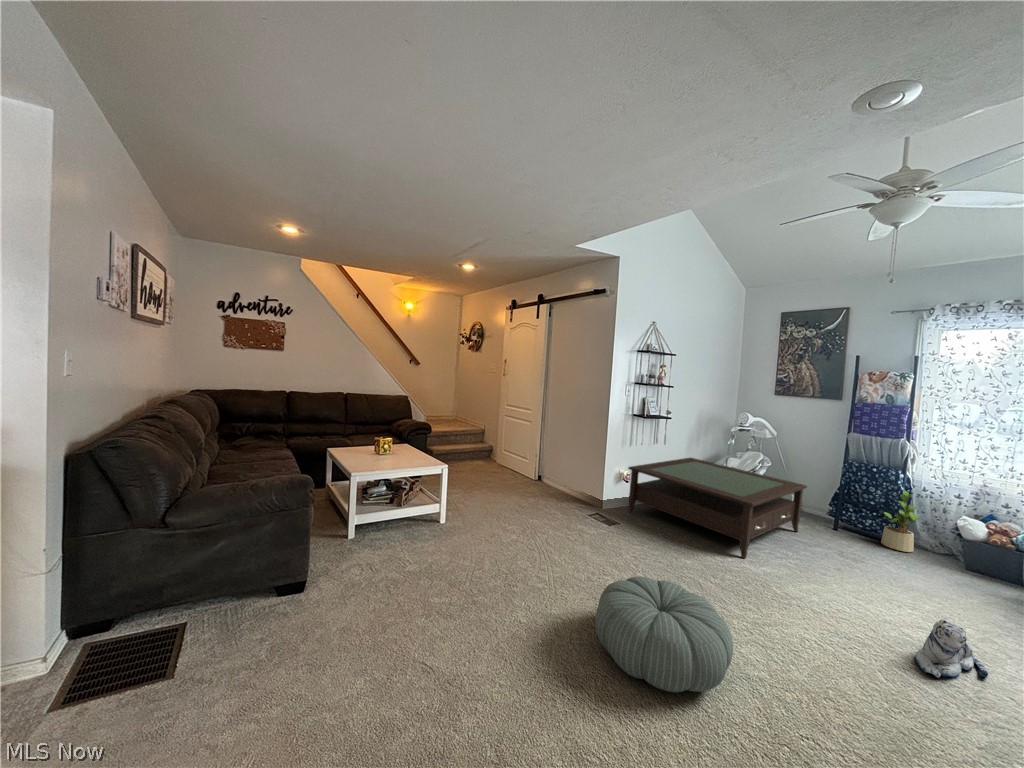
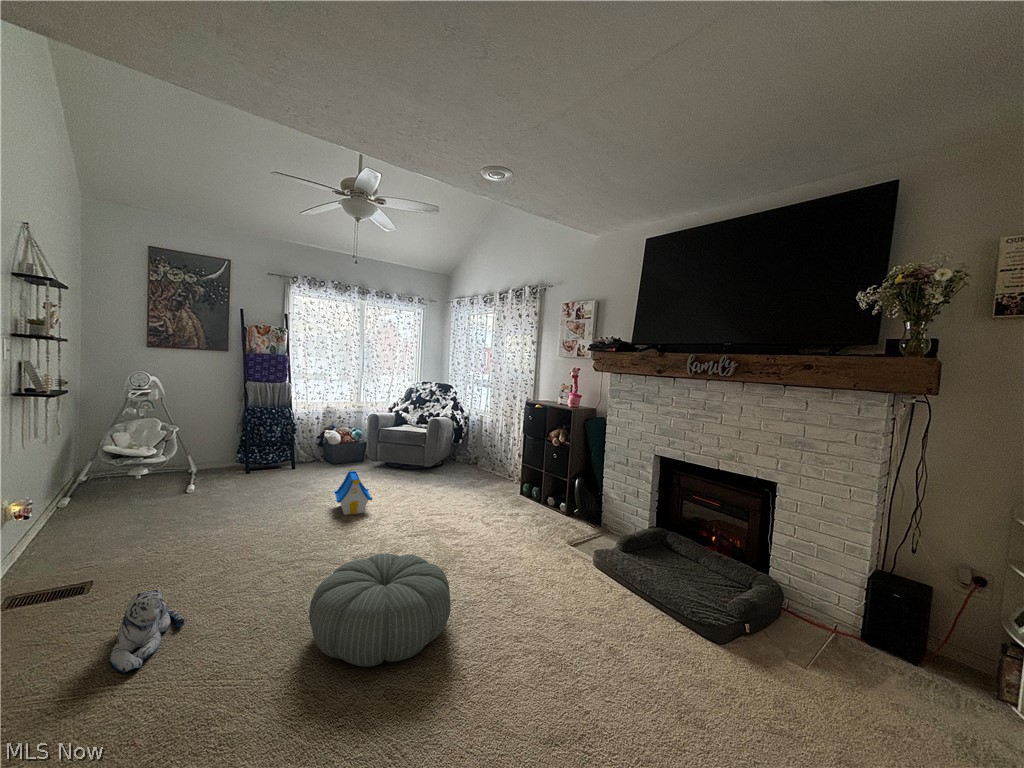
coffee table: present [628,458,807,559] -> none [24,441,269,571]
potted plant: present [881,490,922,552] -> none [289,423,317,472]
toy house: none [830,552,902,610] -> present [334,469,373,515]
plush toy: present [915,619,988,678] -> present [110,590,184,673]

